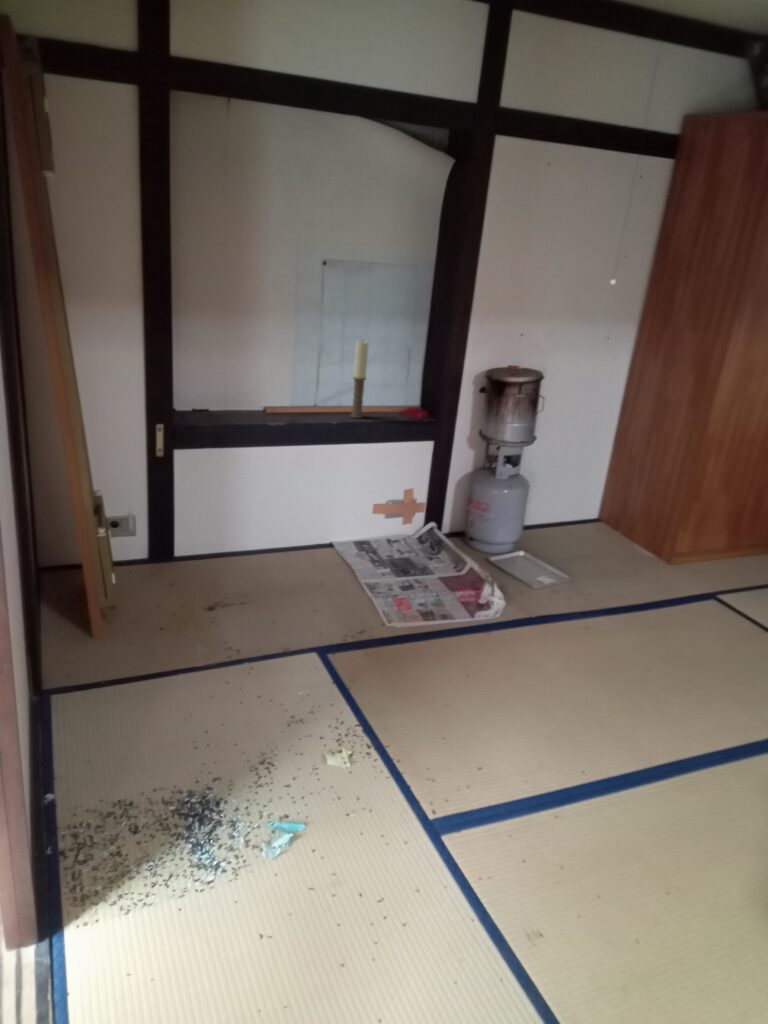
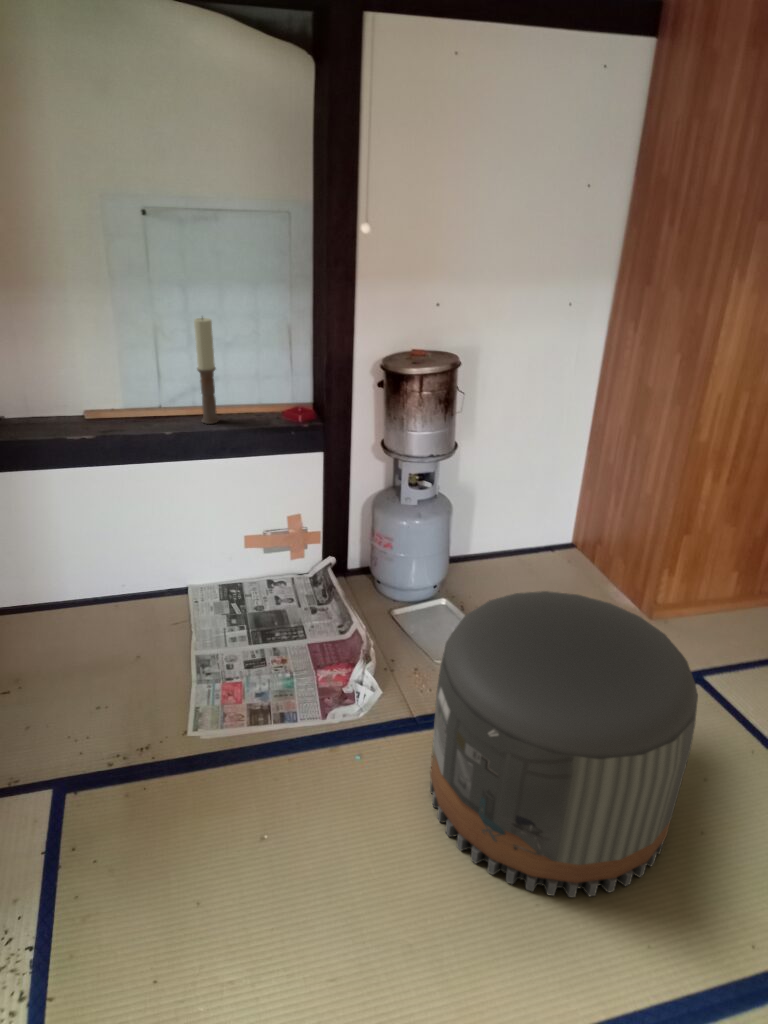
pouf: none [555,522,737,699] -> present [430,591,698,897]

